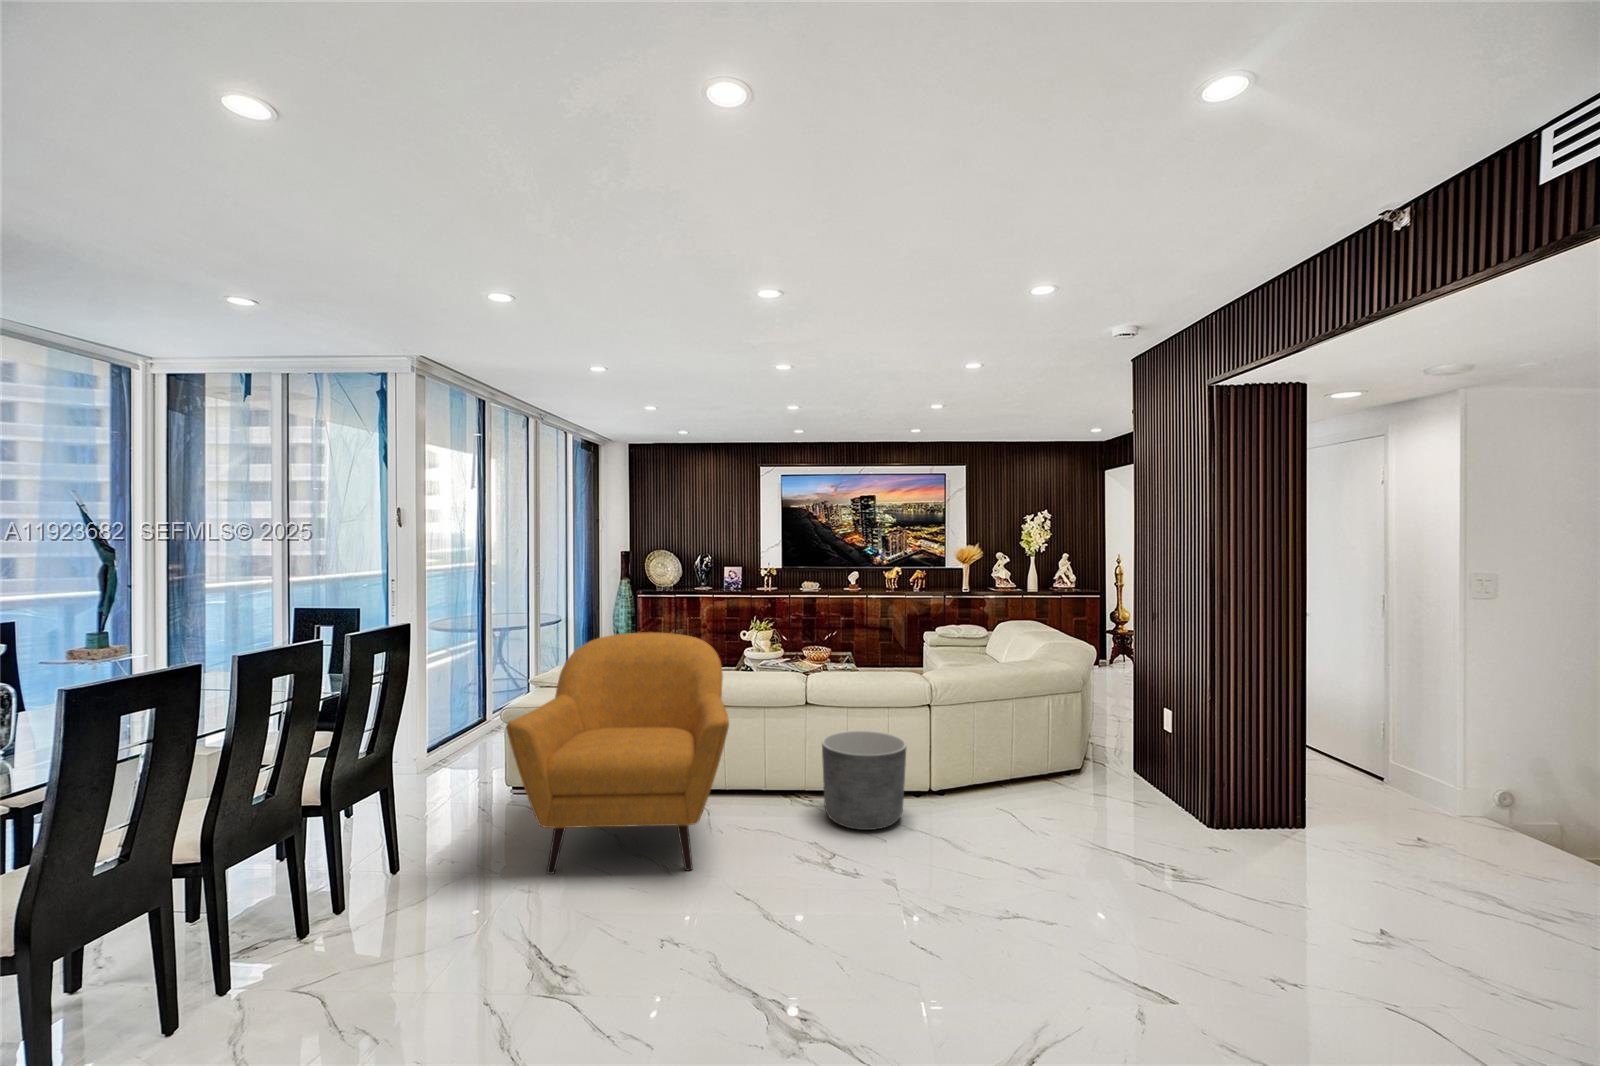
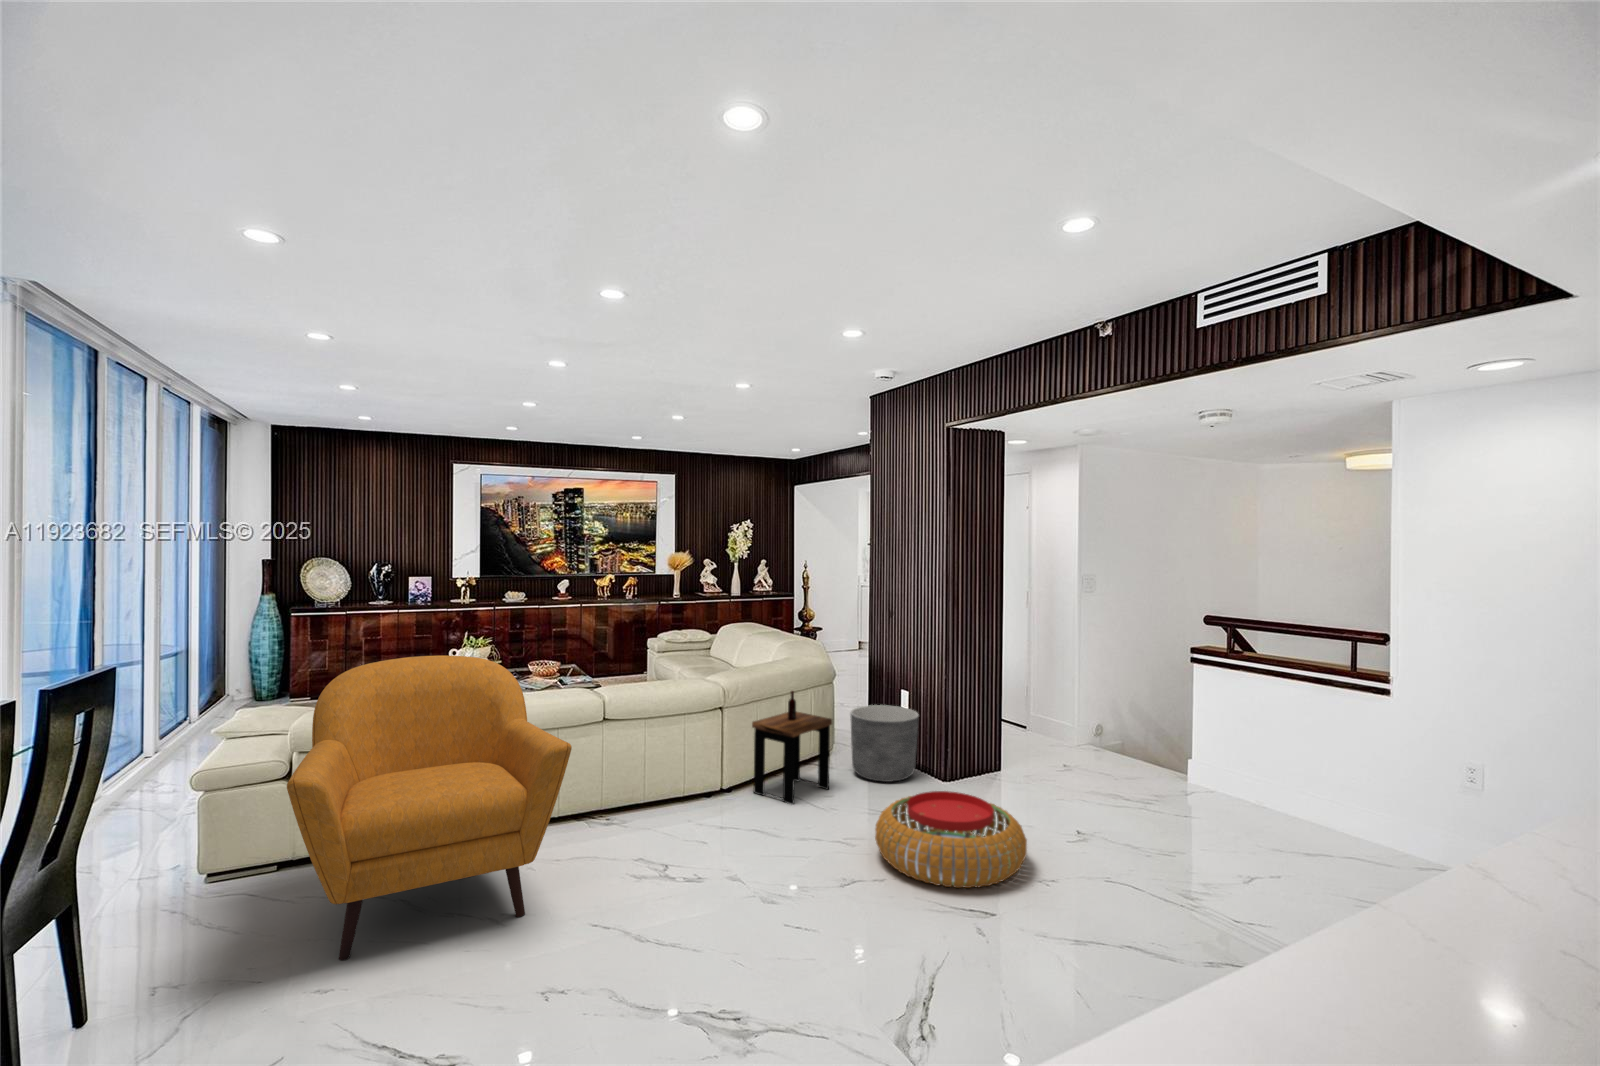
side table: none [965,695,1057,819] -> present [752,691,832,805]
planter: present [822,731,907,830] -> present [850,705,919,782]
pouf: none [1058,830,1260,960] -> present [875,791,1027,888]

